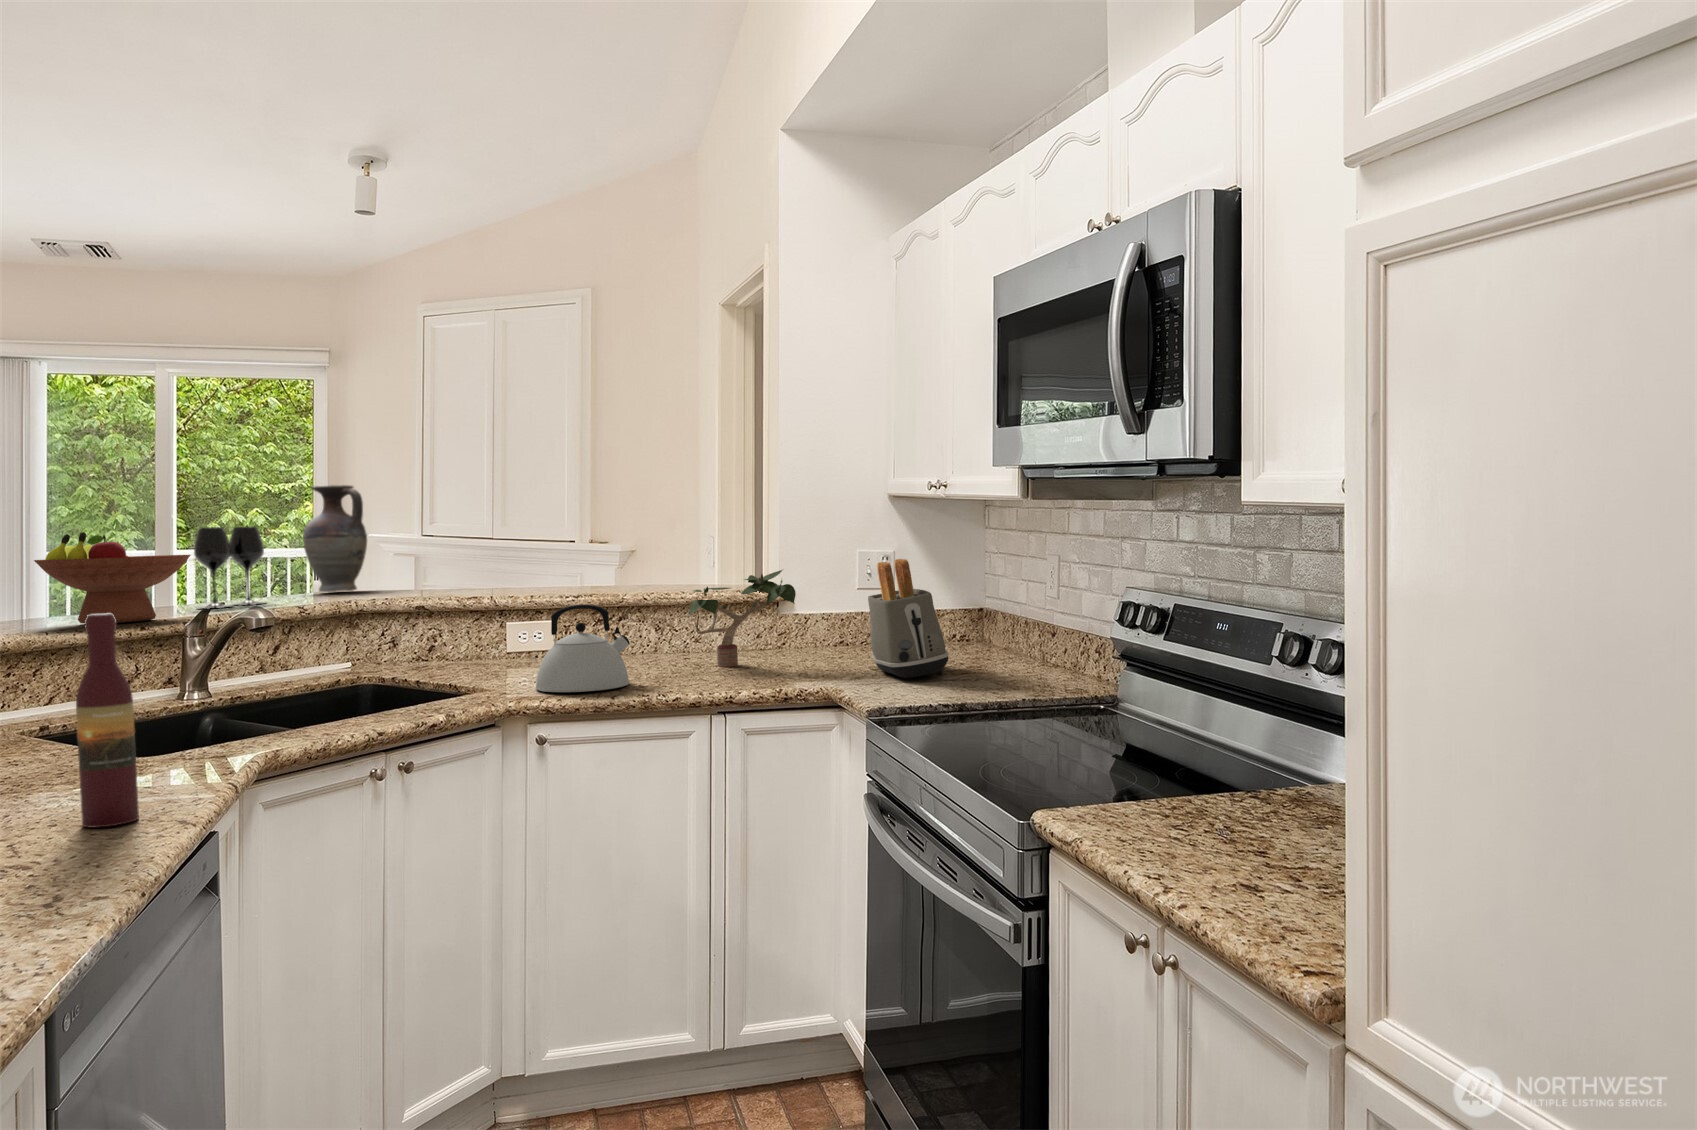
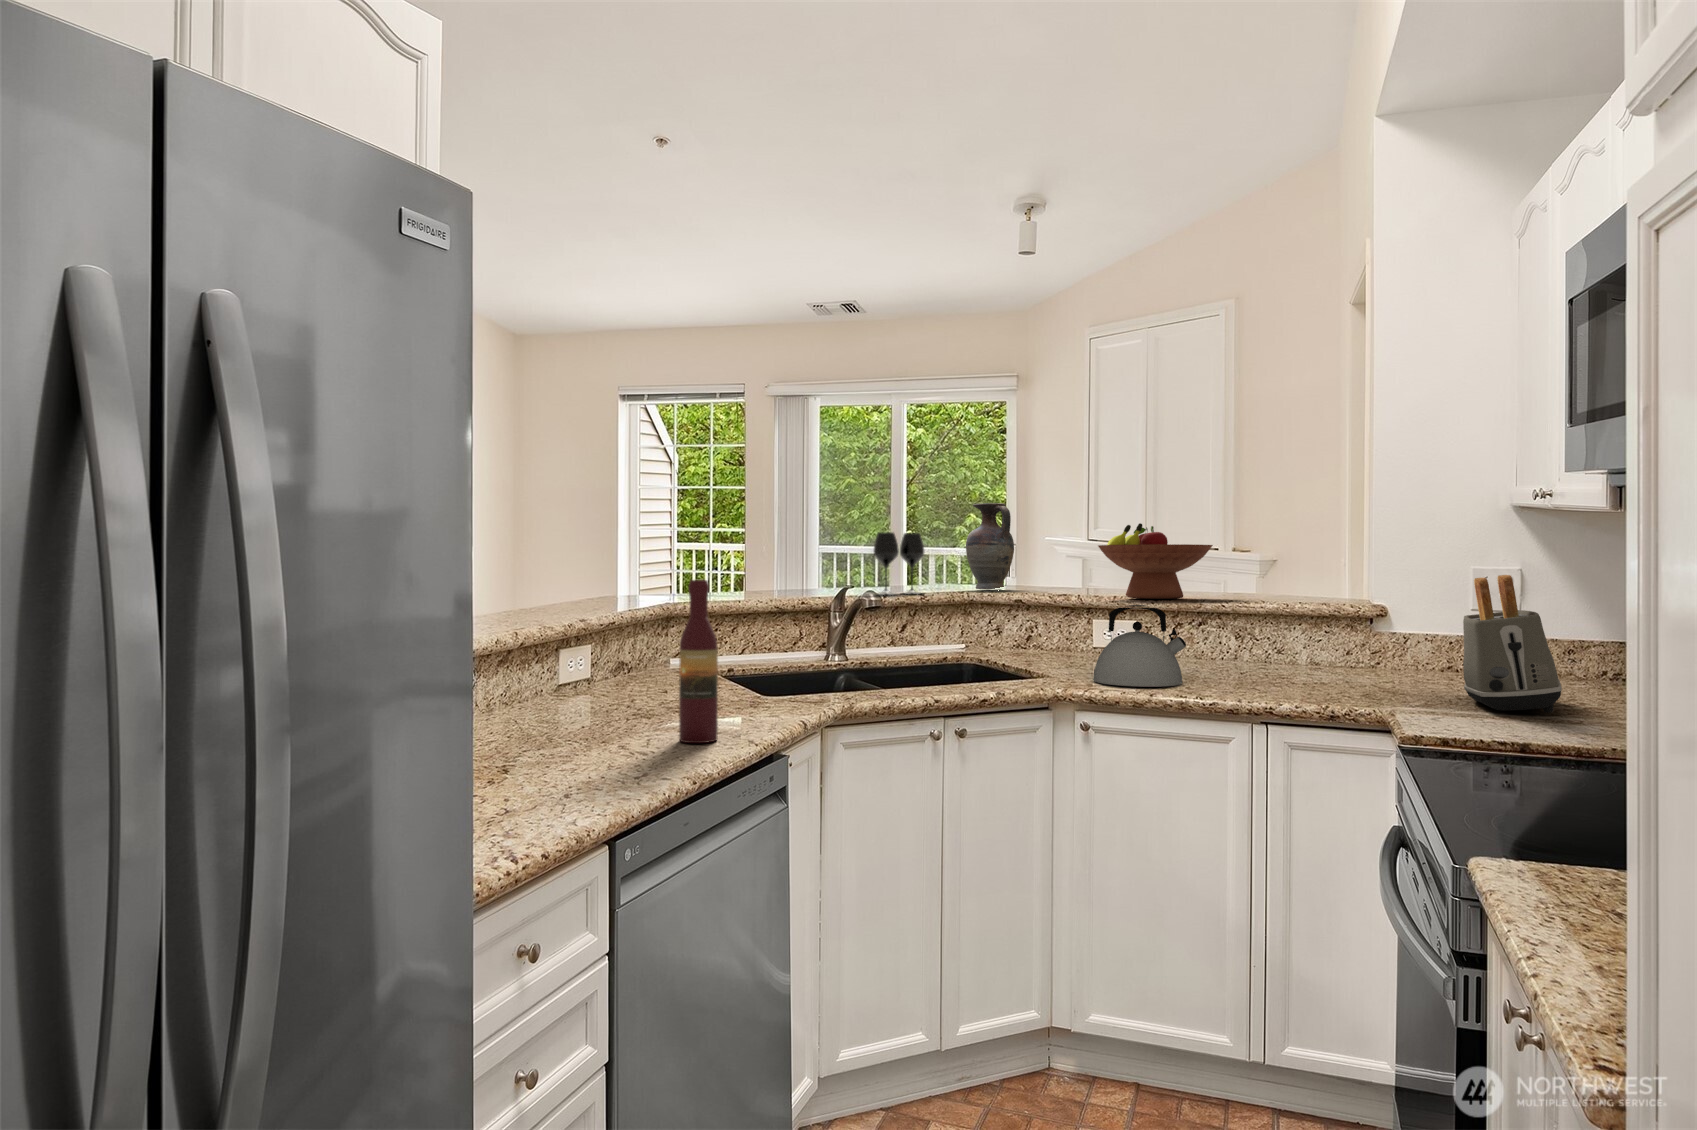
fruit bowl: present [34,532,190,623] -> present [1098,523,1213,599]
potted plant: present [688,570,796,667] -> none [1241,579,1394,679]

